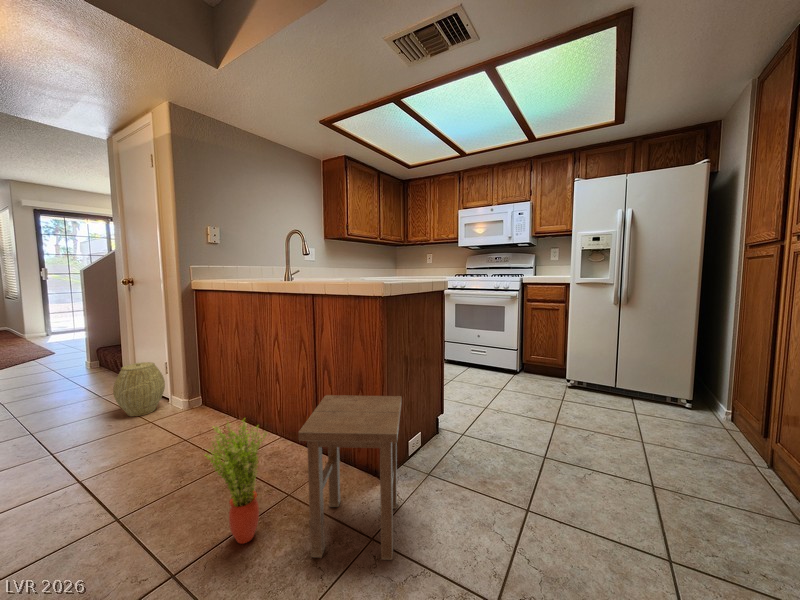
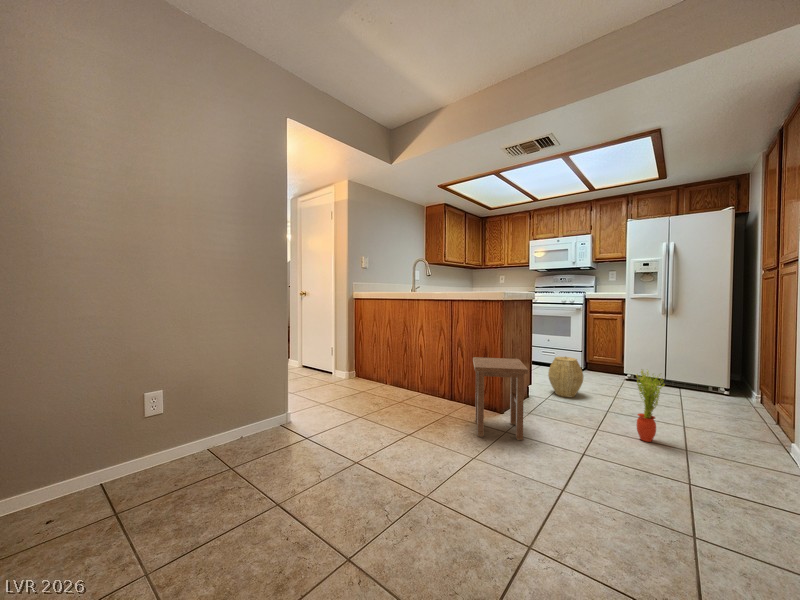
woven basket: present [113,362,165,416] -> present [548,356,583,397]
potted plant: present [205,421,267,544] -> present [636,370,664,442]

